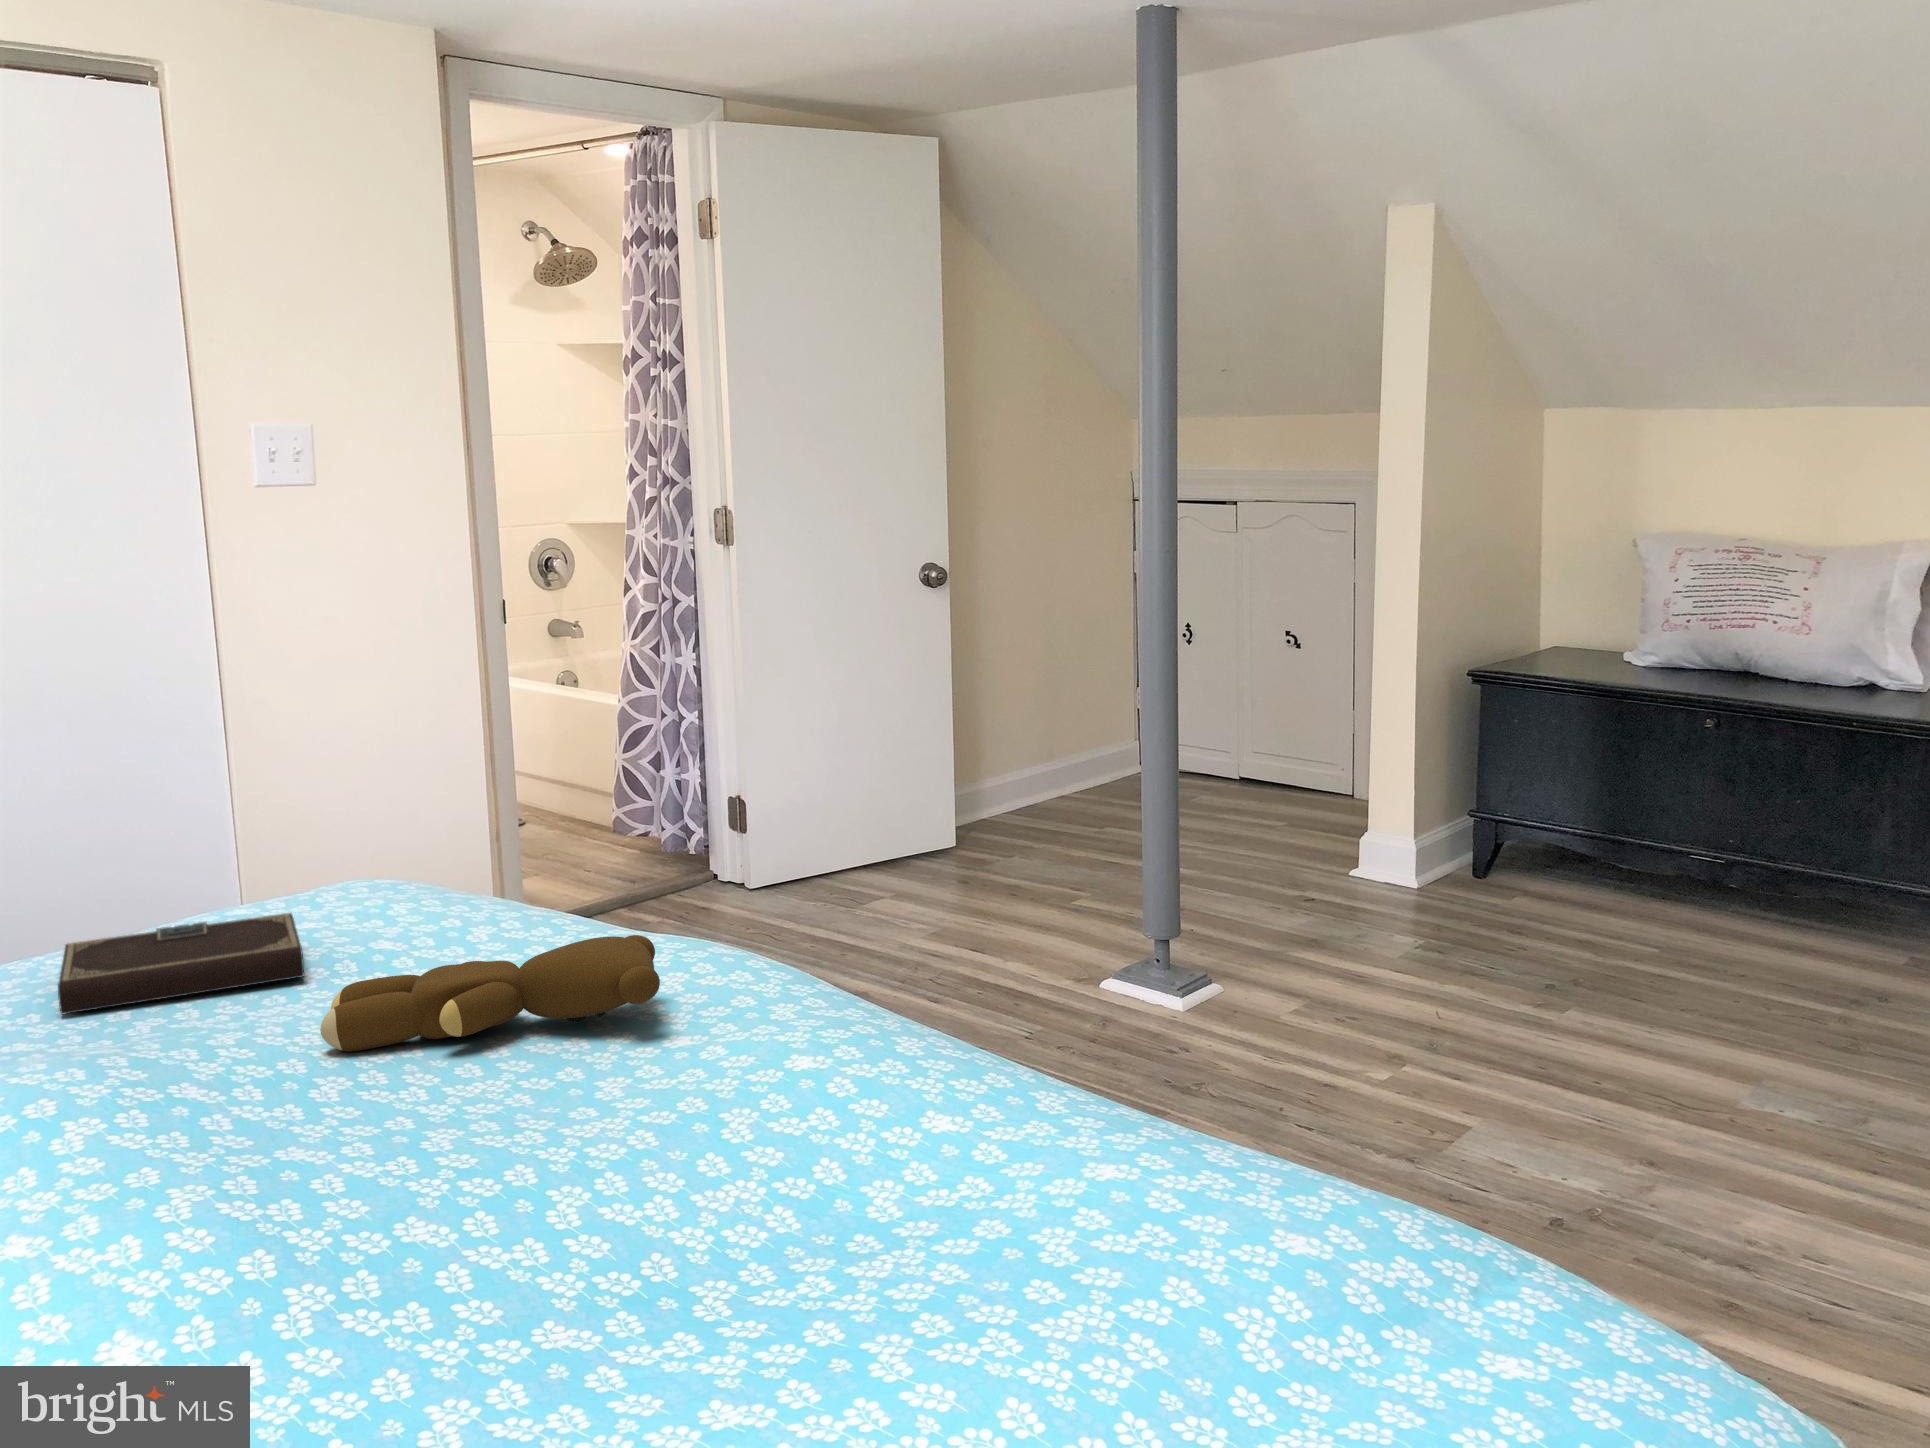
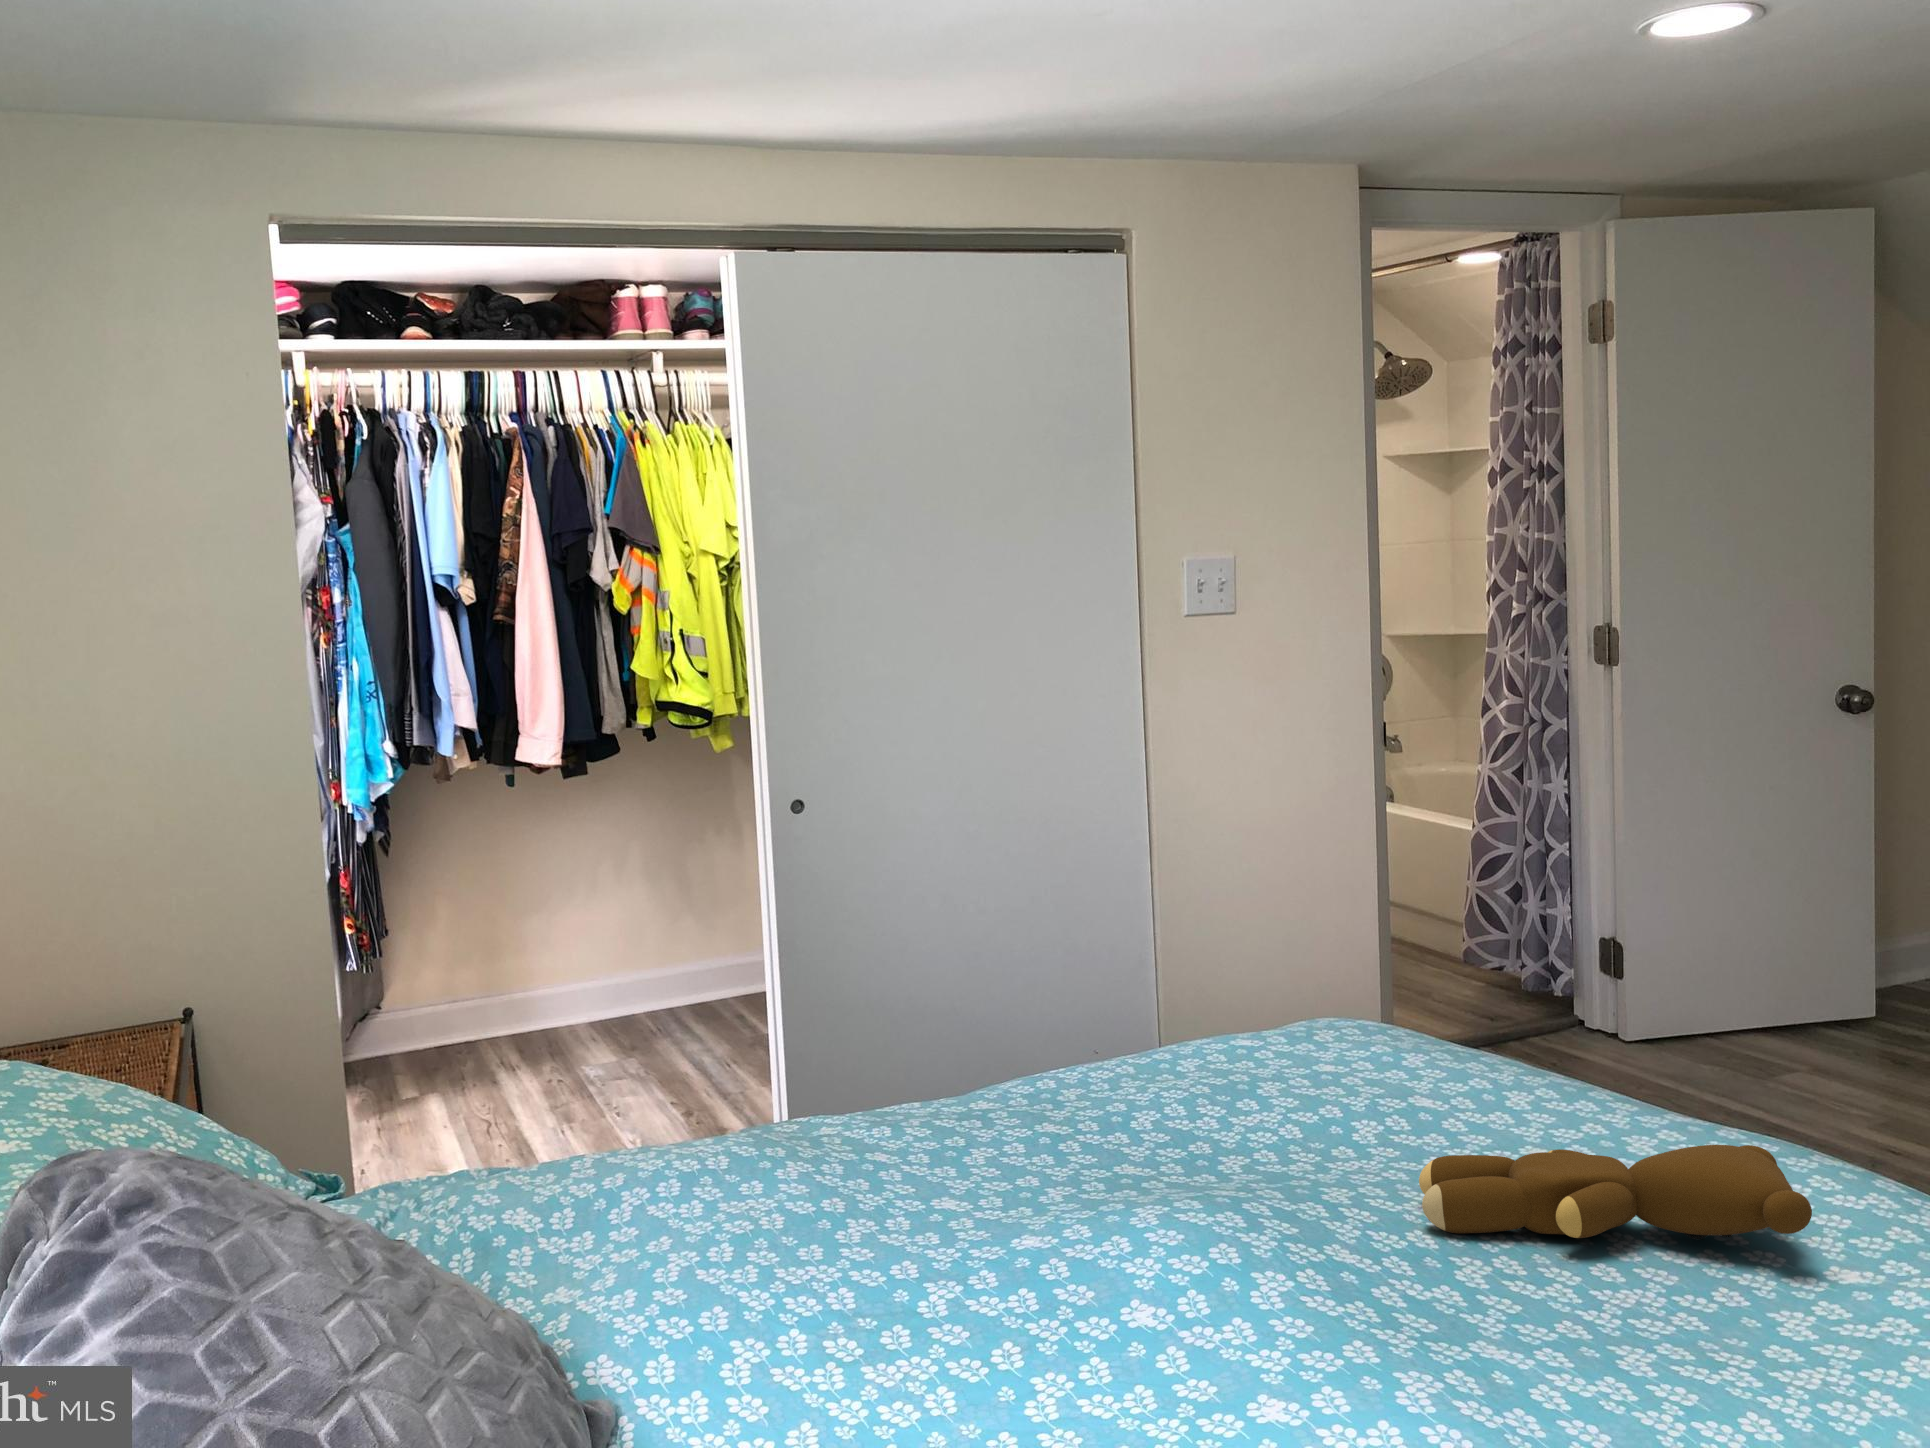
notebook: present [58,913,304,1014] -> none [1126,1058,1358,1141]

